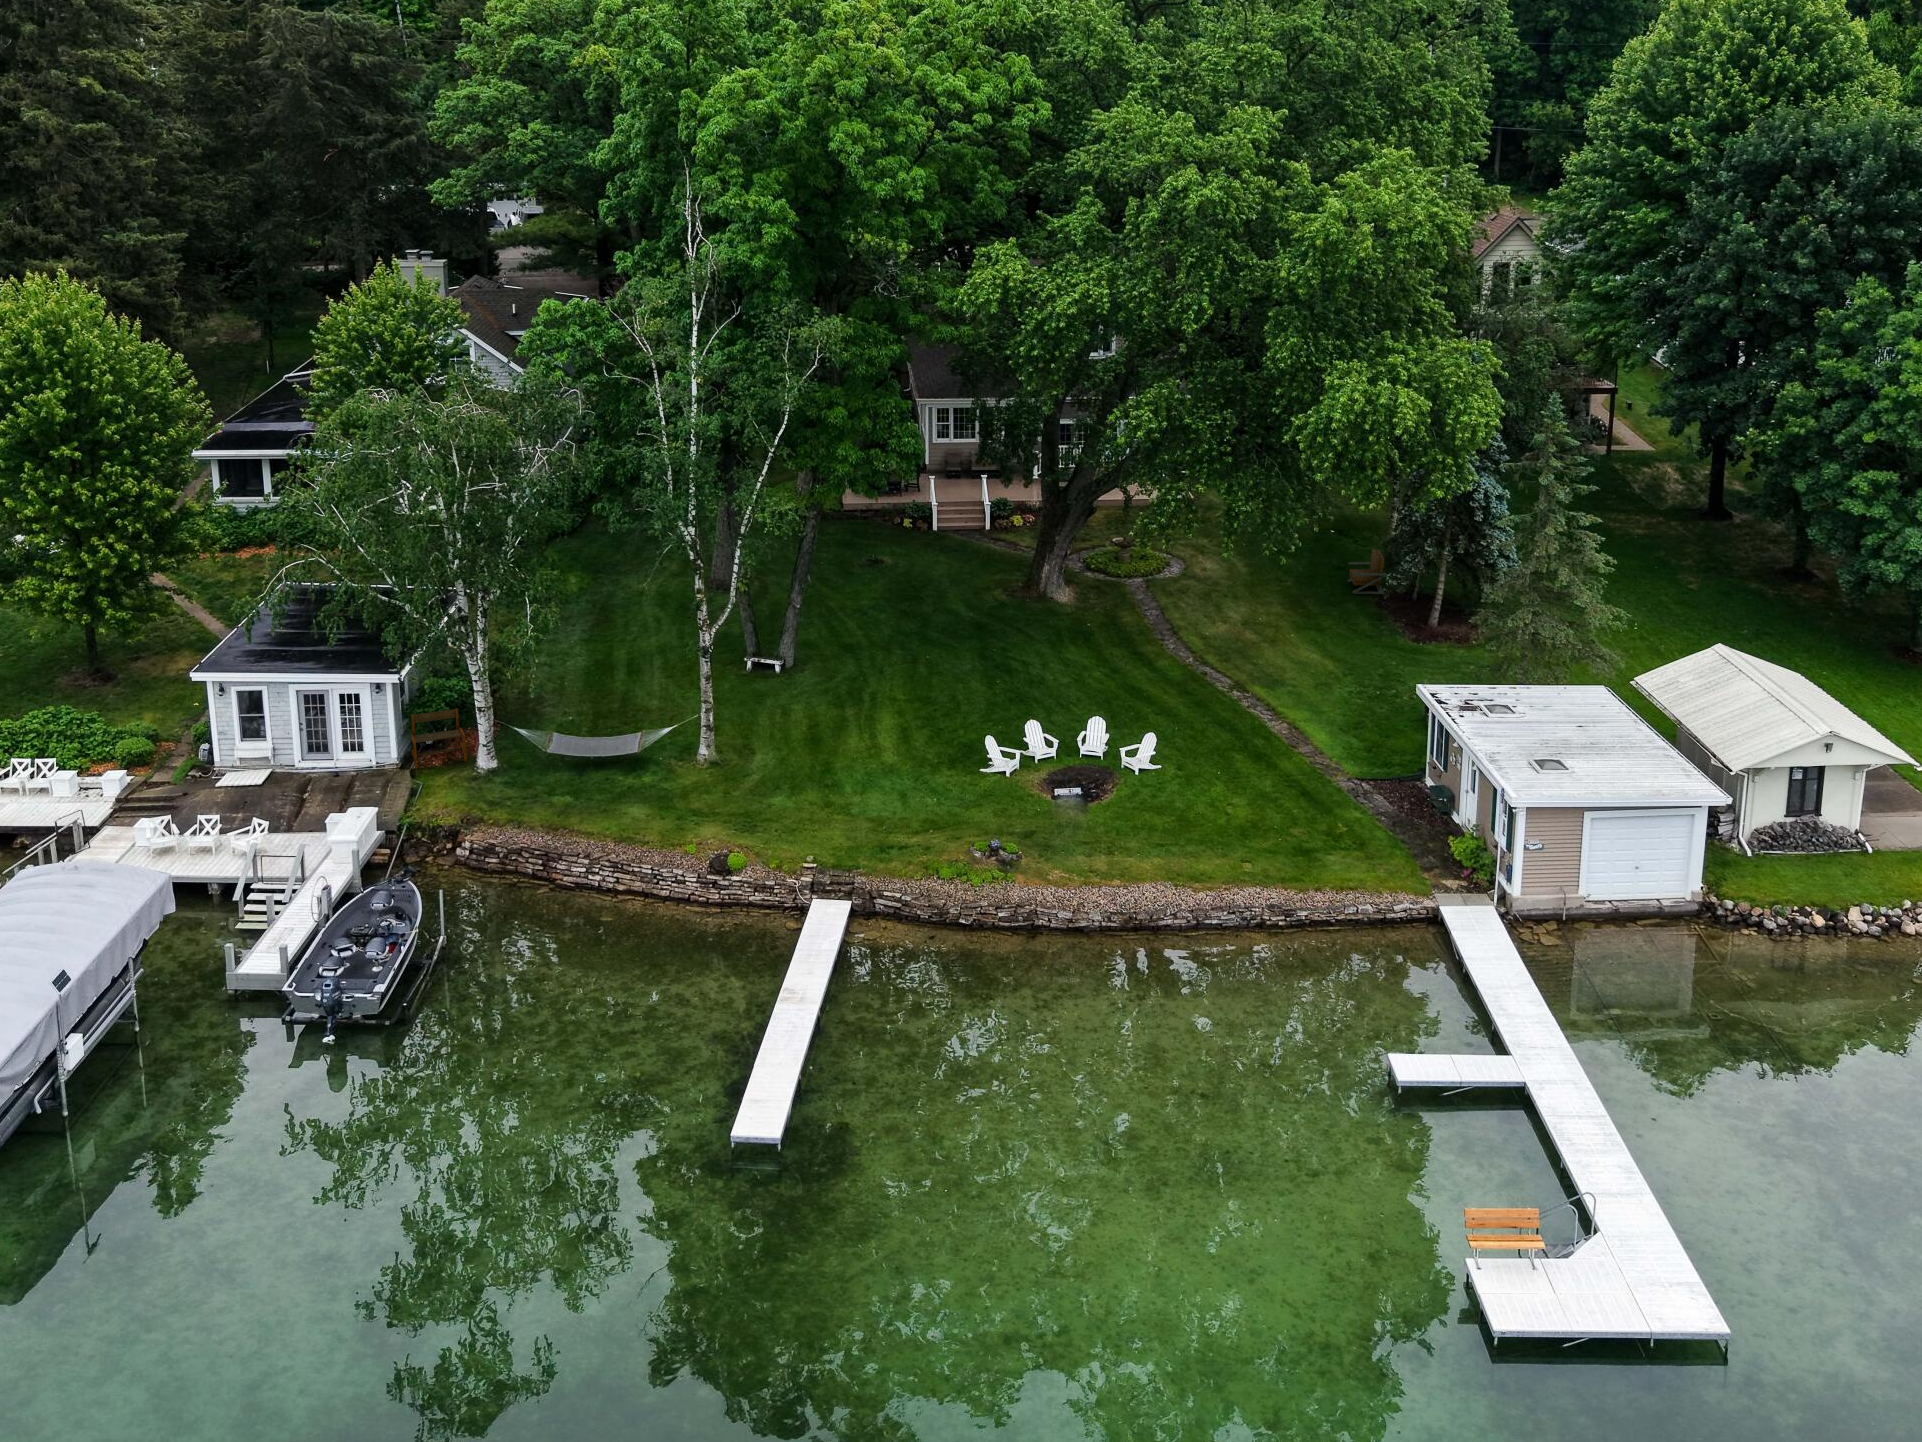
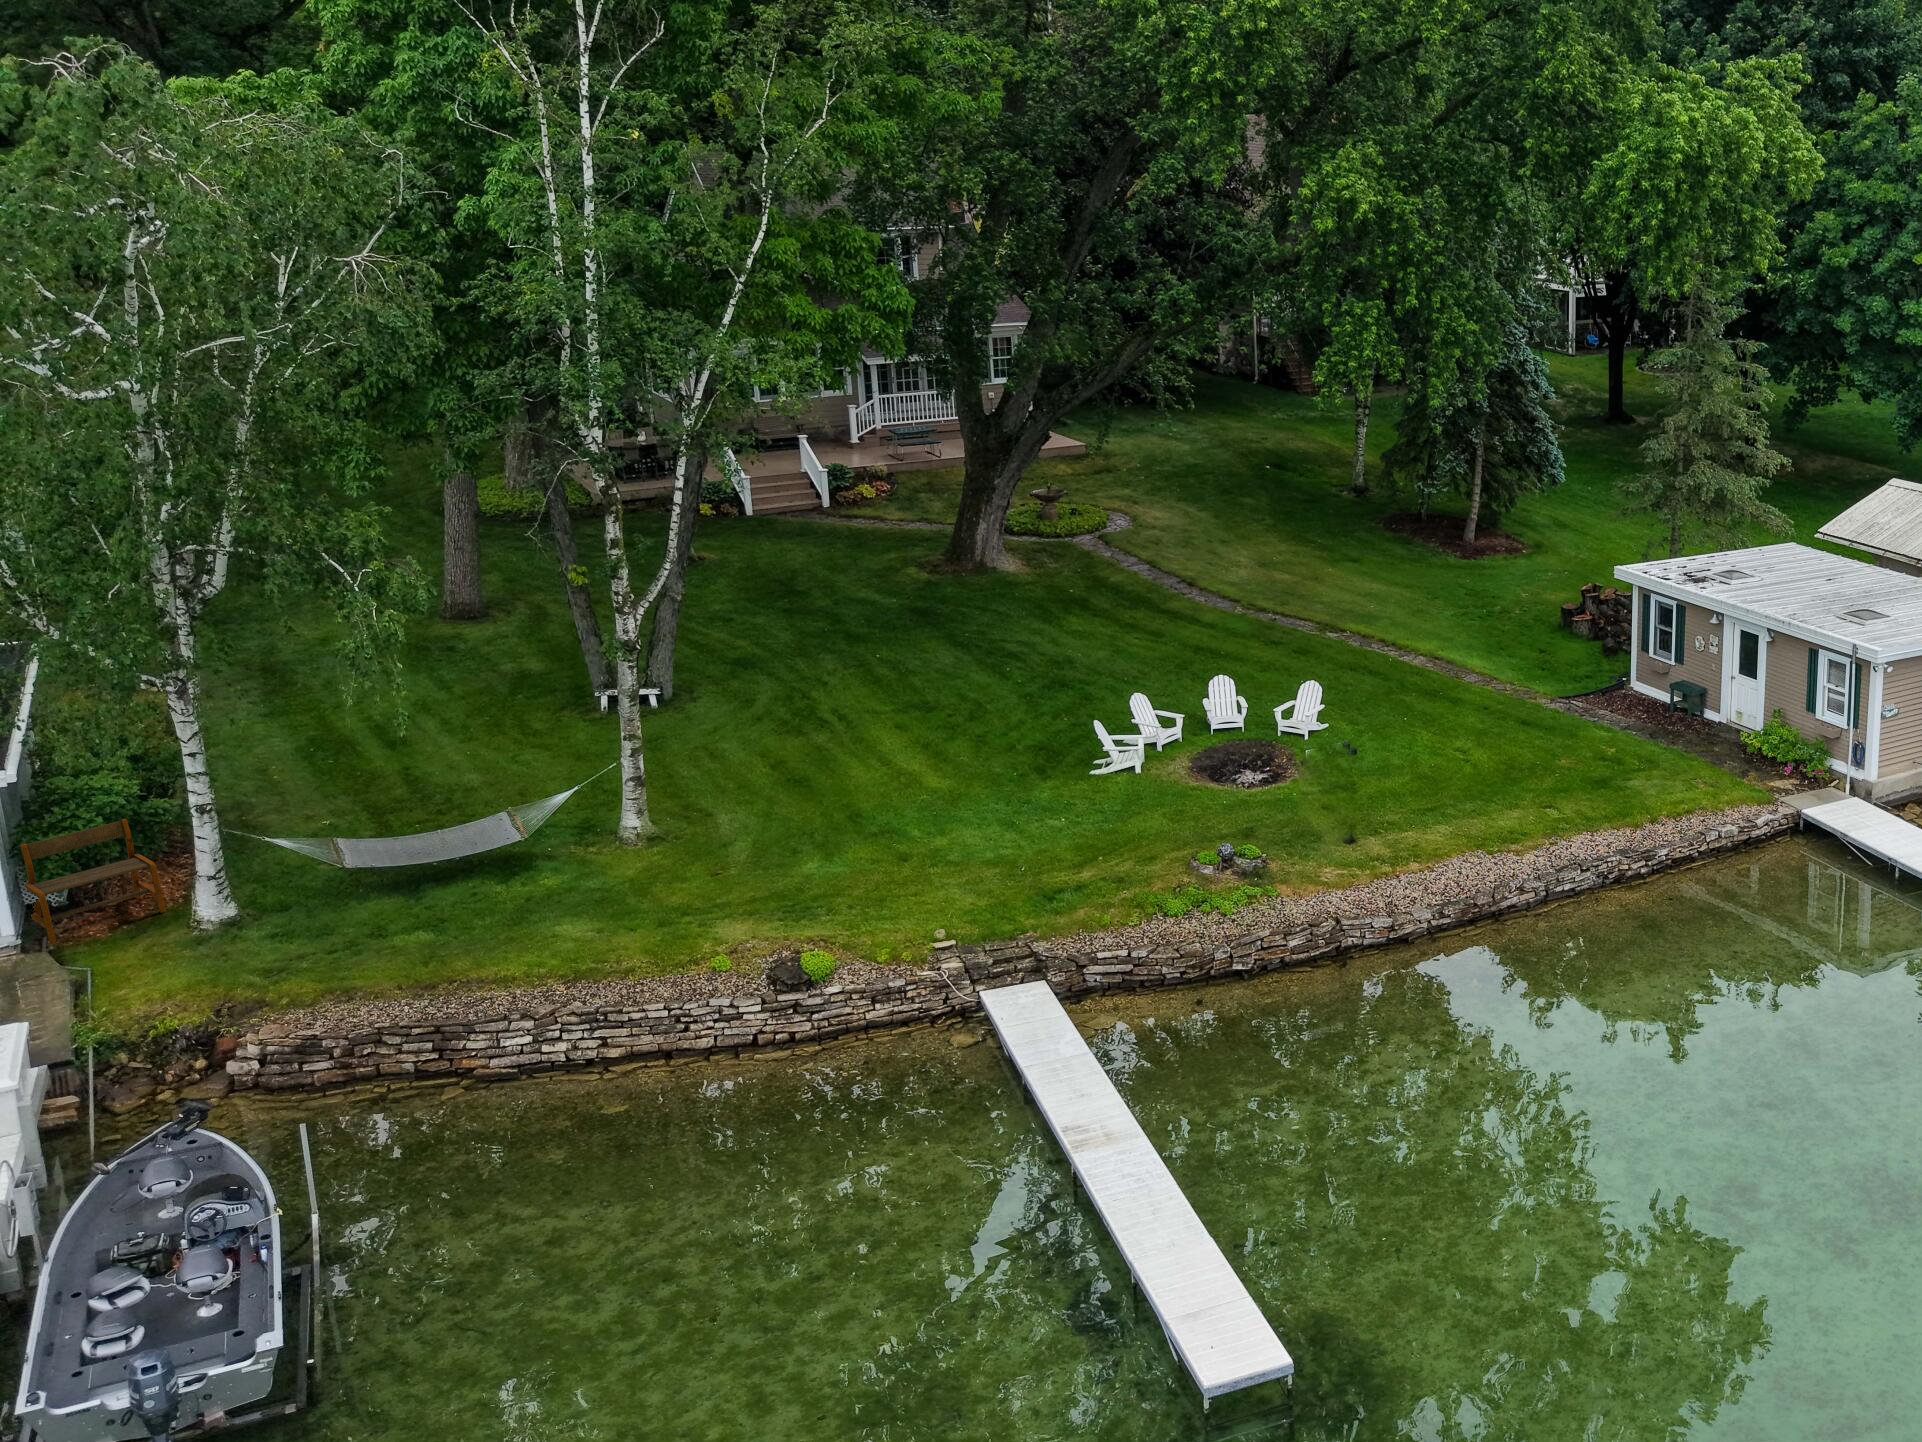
lounge chair: present [1348,549,1387,594] -> none [1354,466,1410,519]

